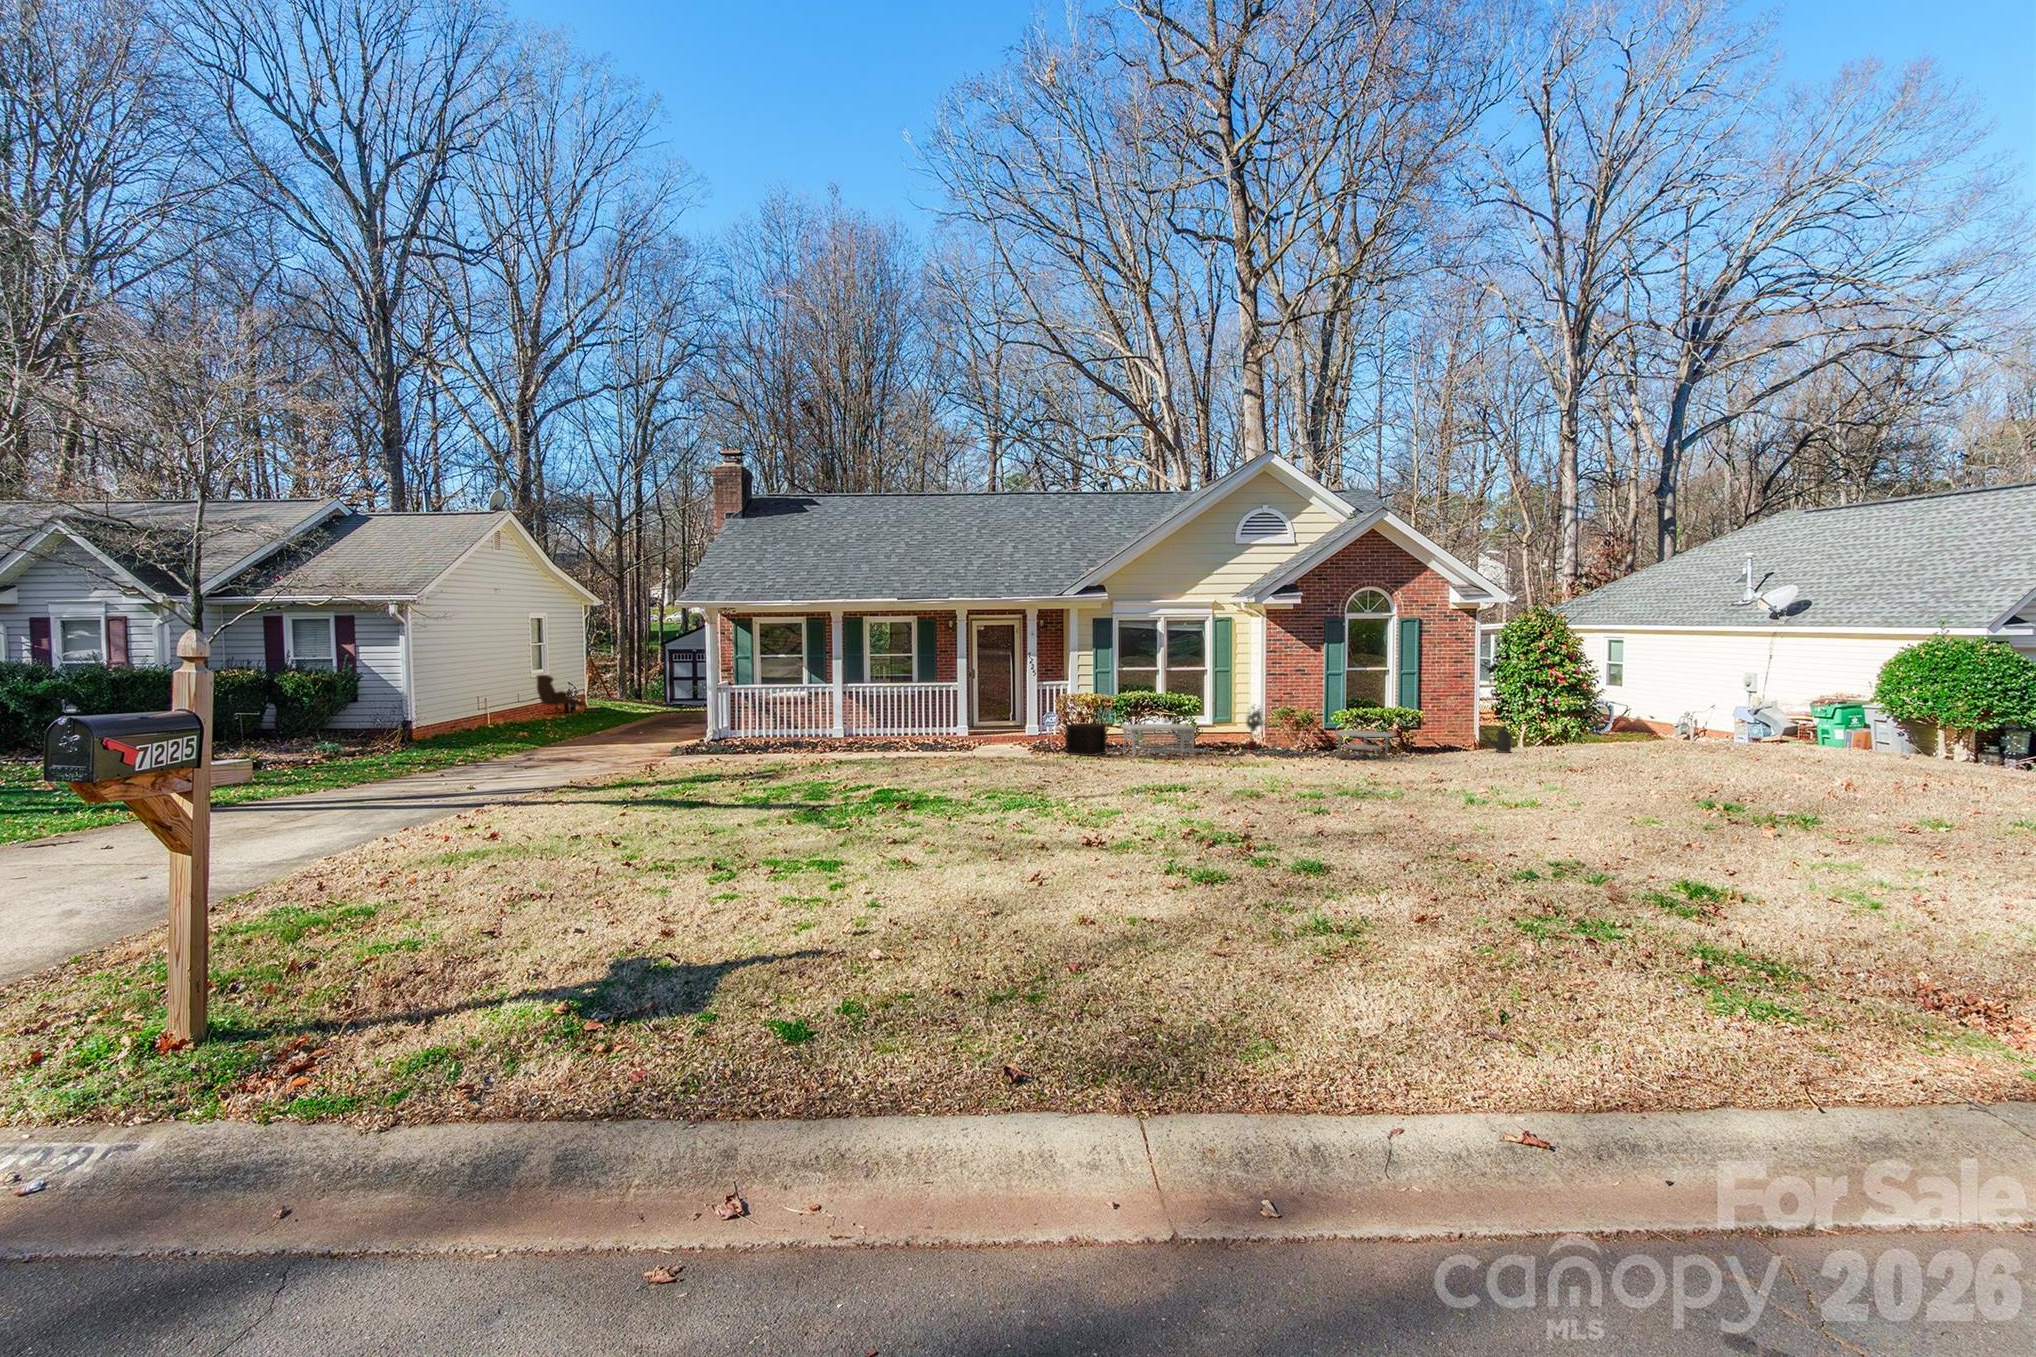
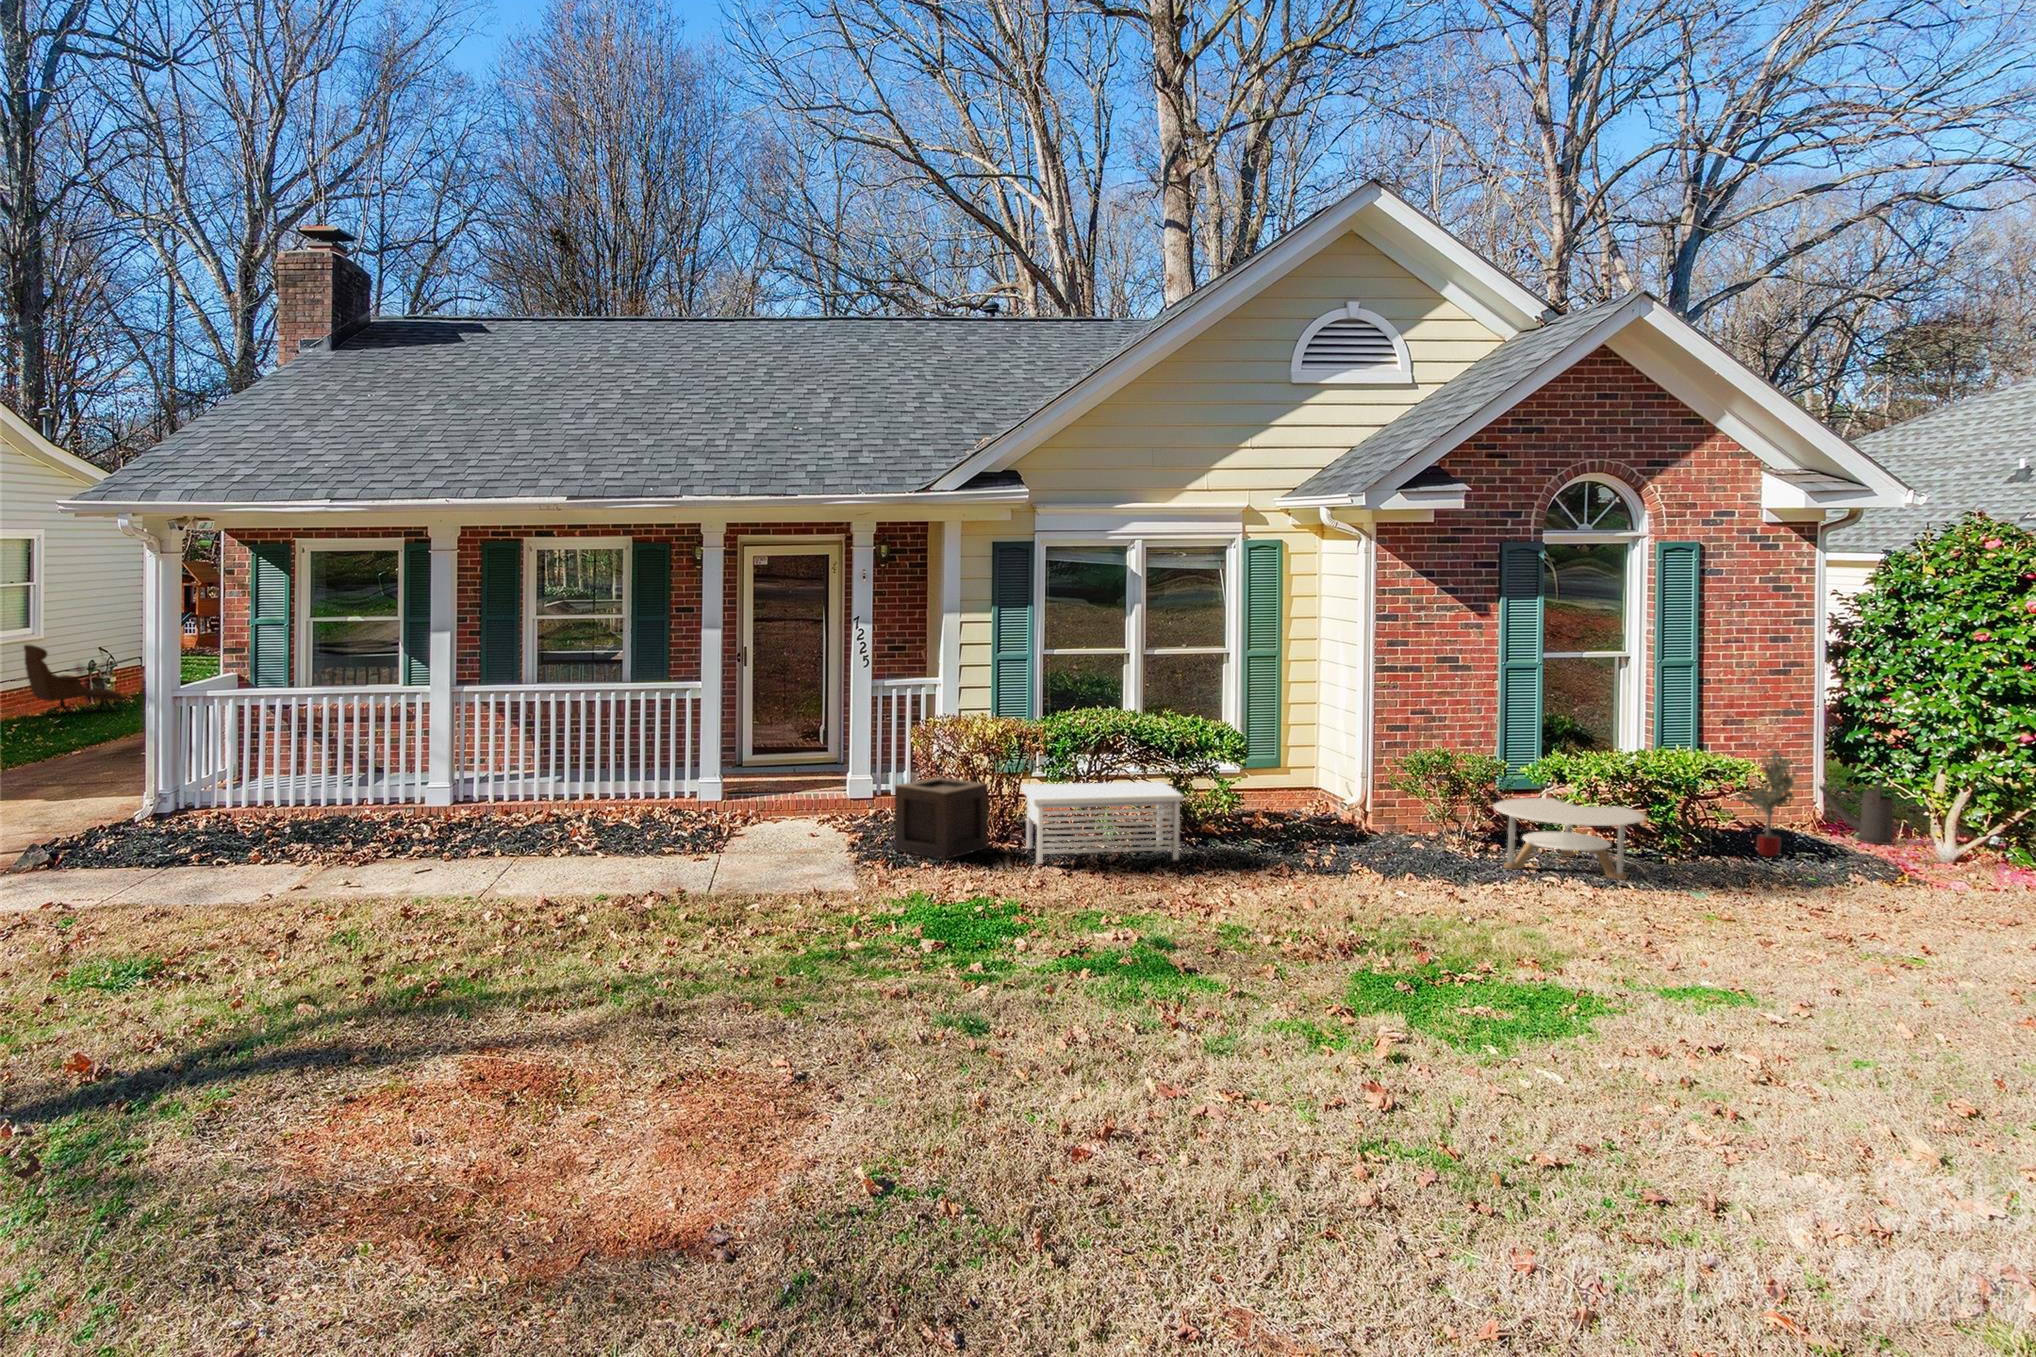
potted tree: present [1246,706,1267,750] -> present [1737,749,1797,857]

